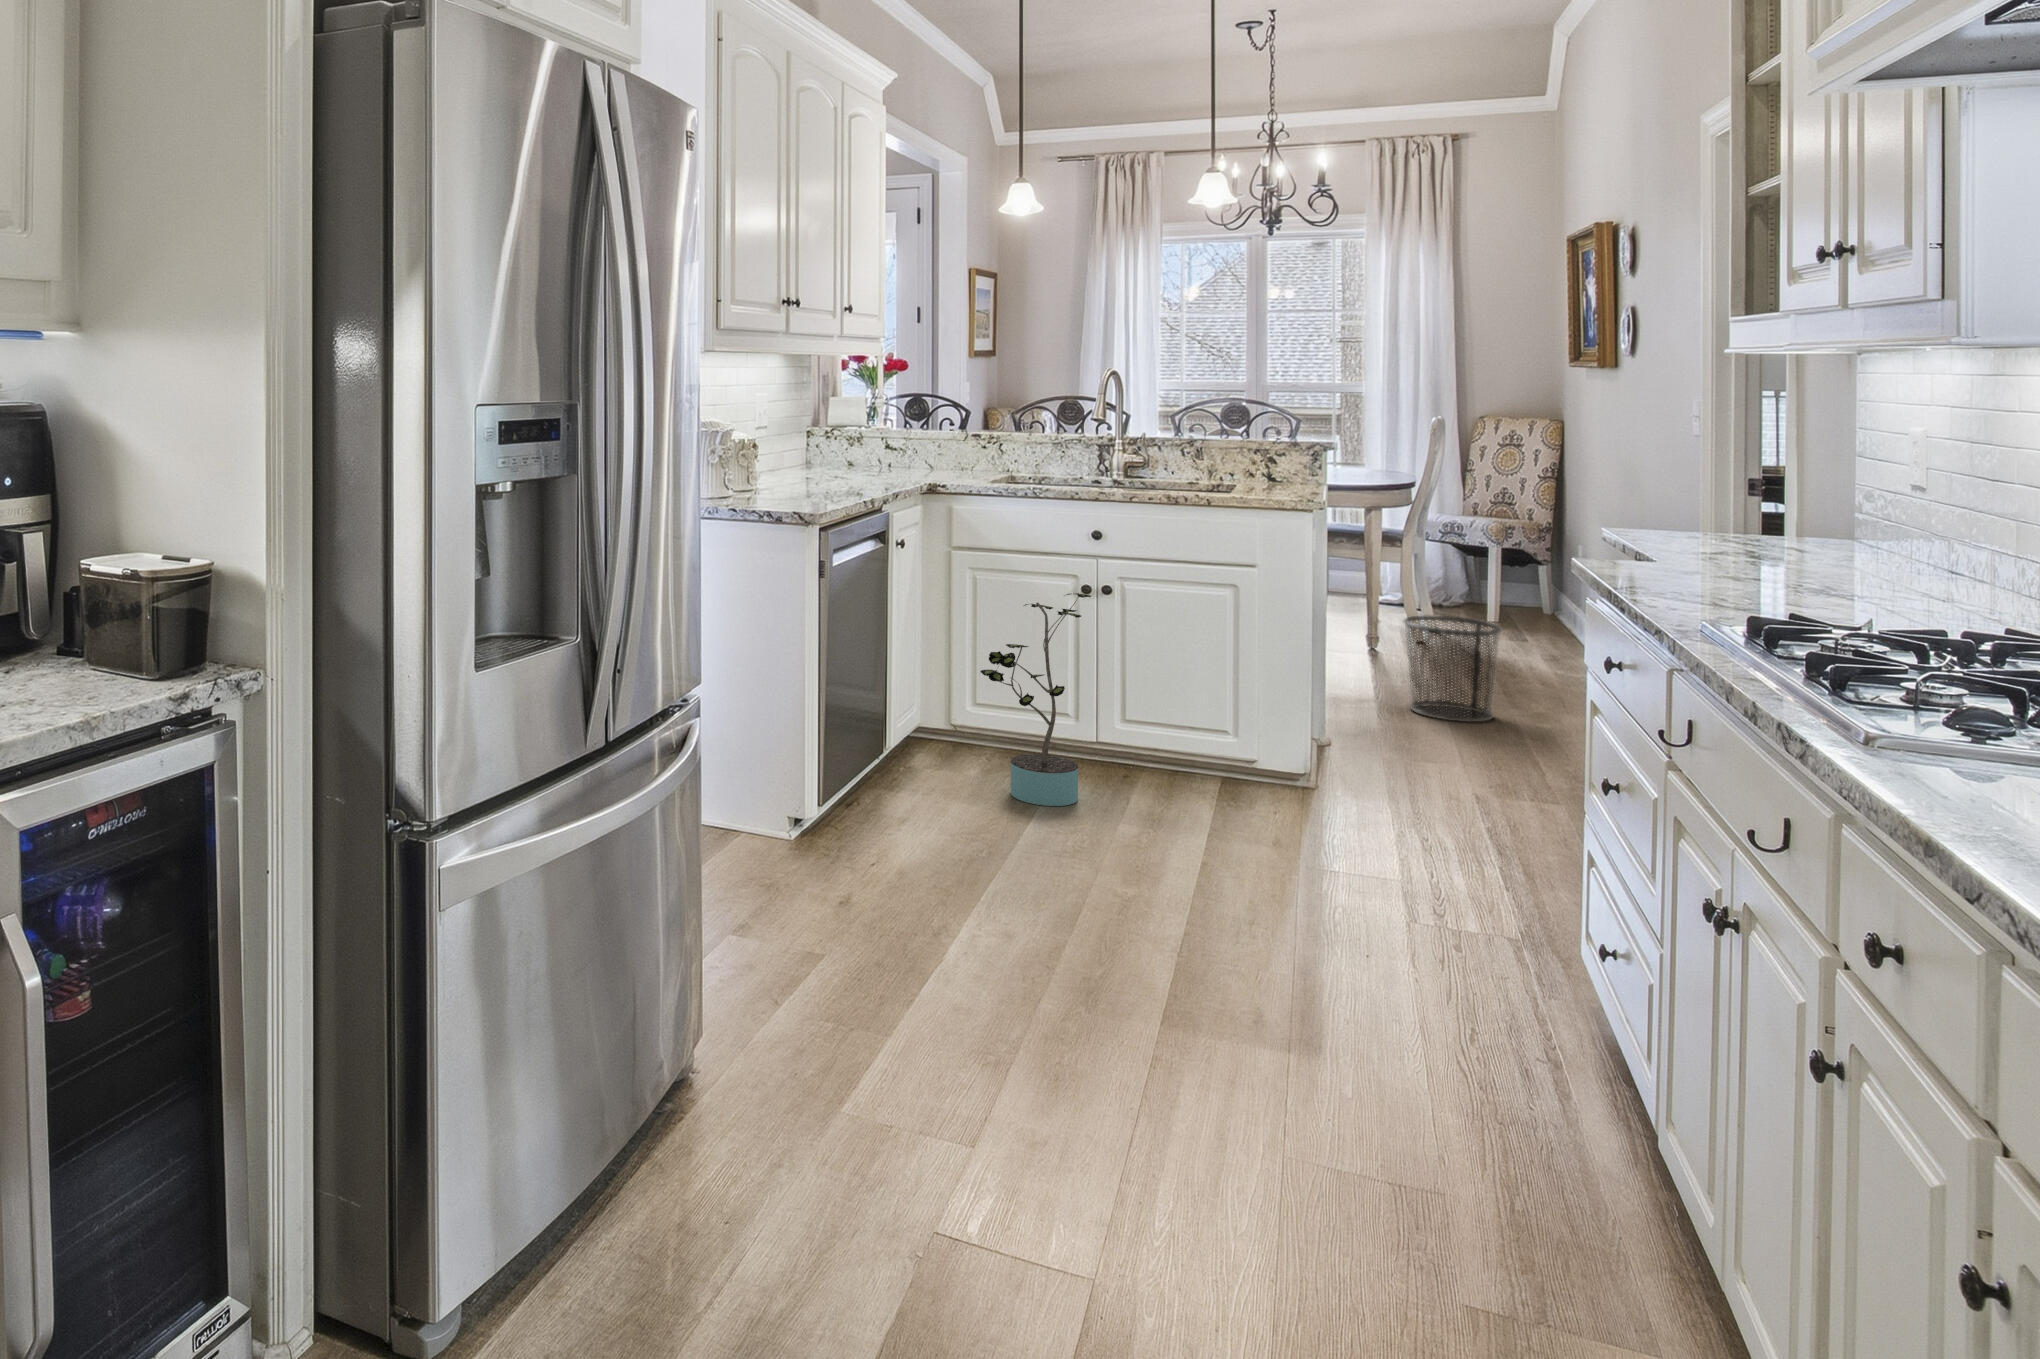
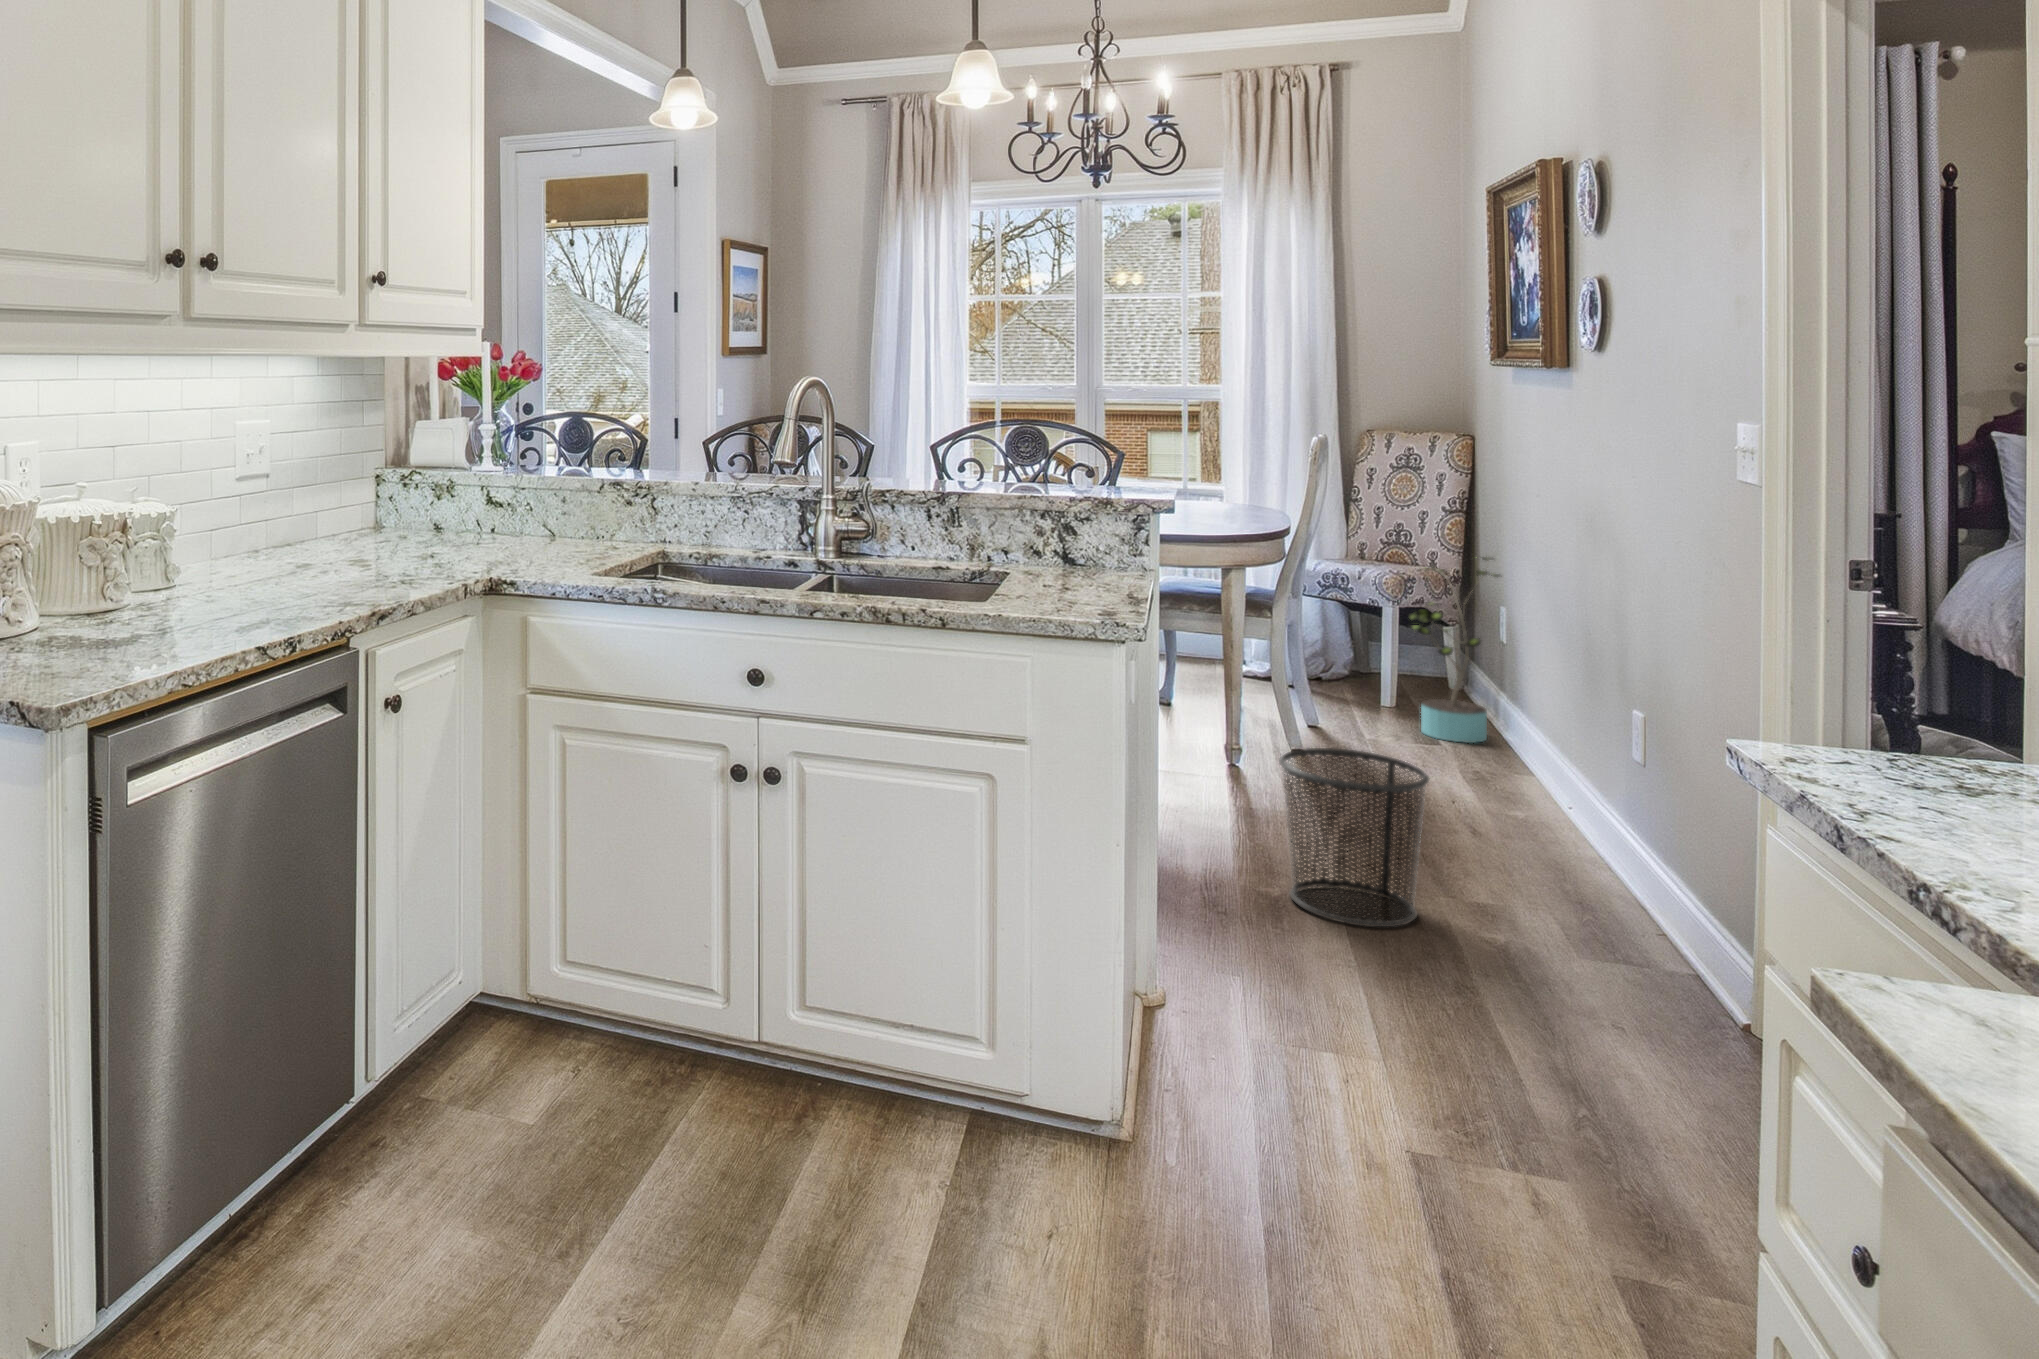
potted plant: present [980,593,1091,806] -> present [1408,557,1499,743]

